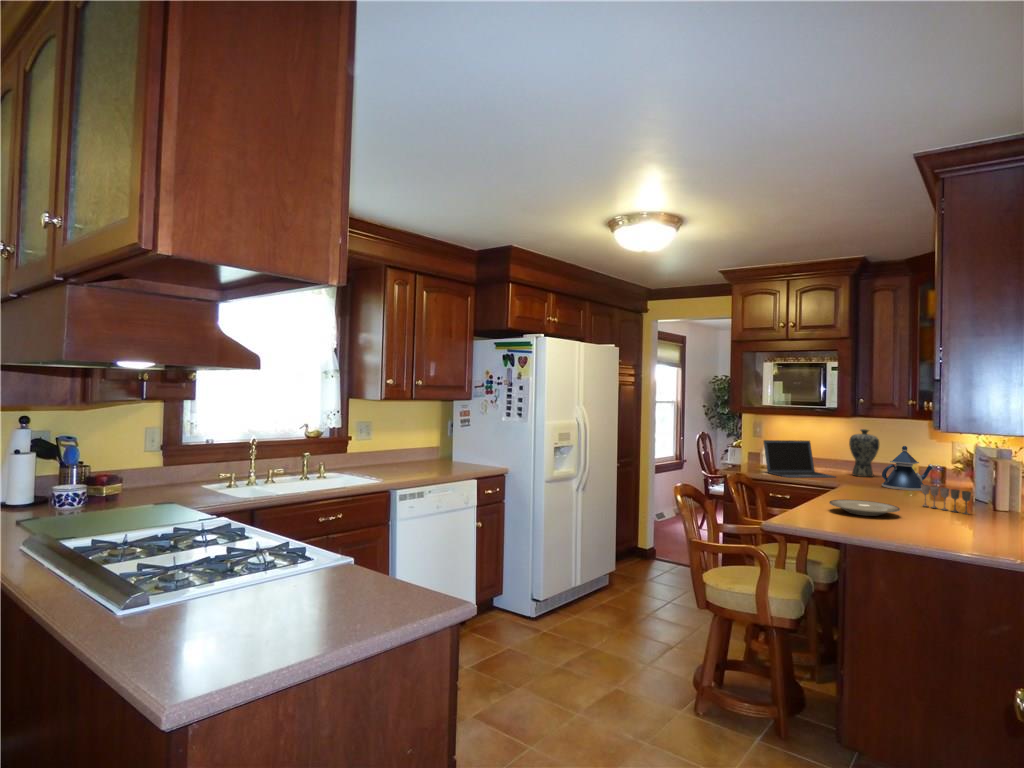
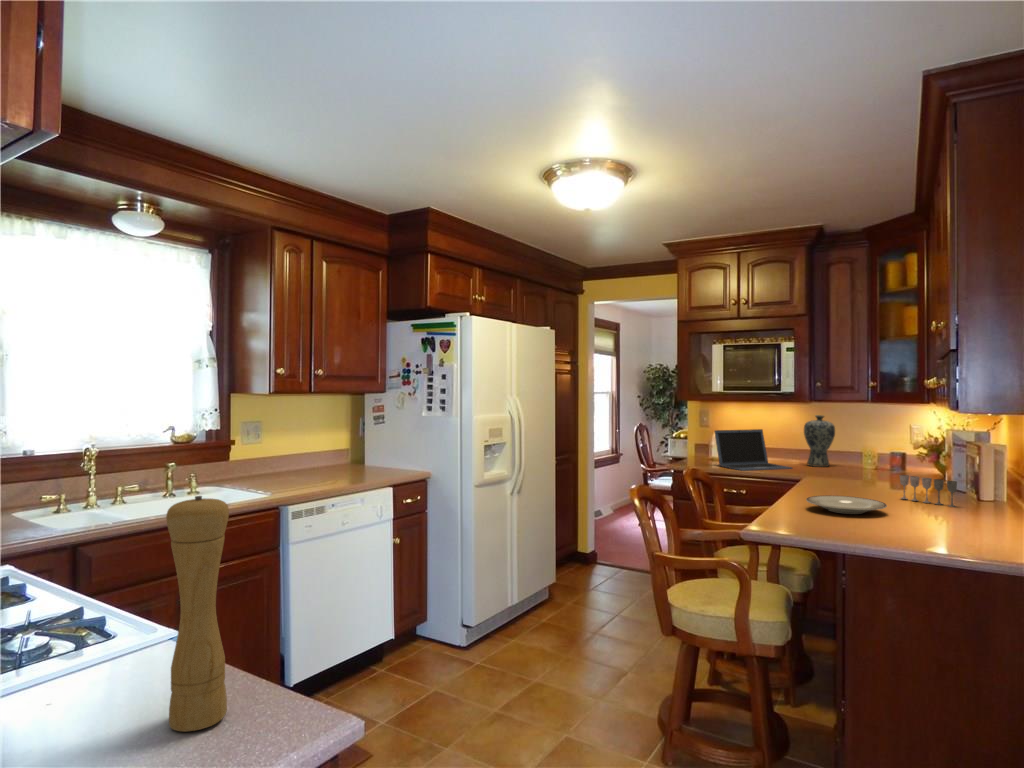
teapot: present [882,446,934,491] -> none [844,432,899,481]
pepper mill: none [358,469,394,608] -> present [166,496,229,732]

